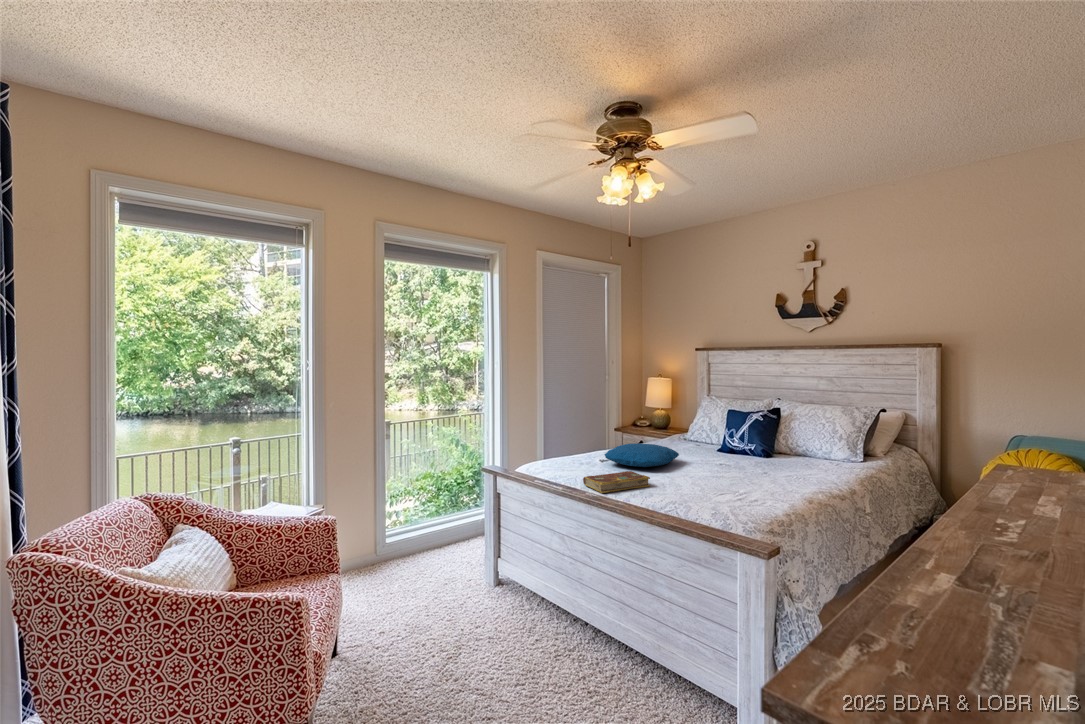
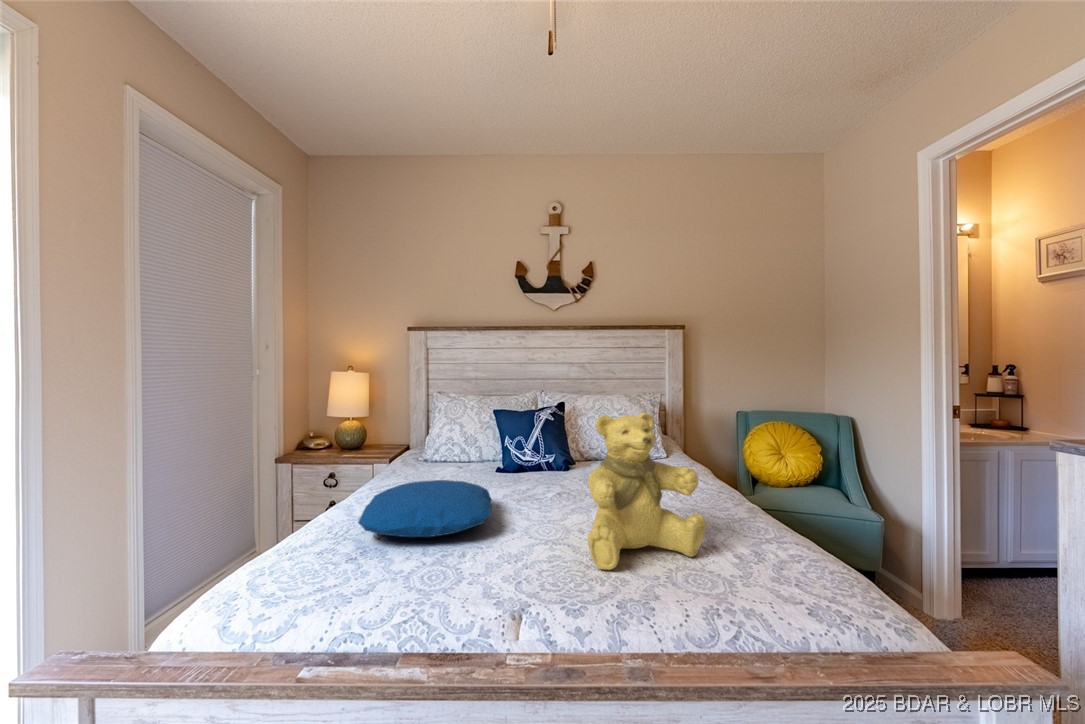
teddy bear: none [679,415,750,496] -> present [587,413,706,570]
book: present [583,471,650,493] -> none [385,556,533,658]

